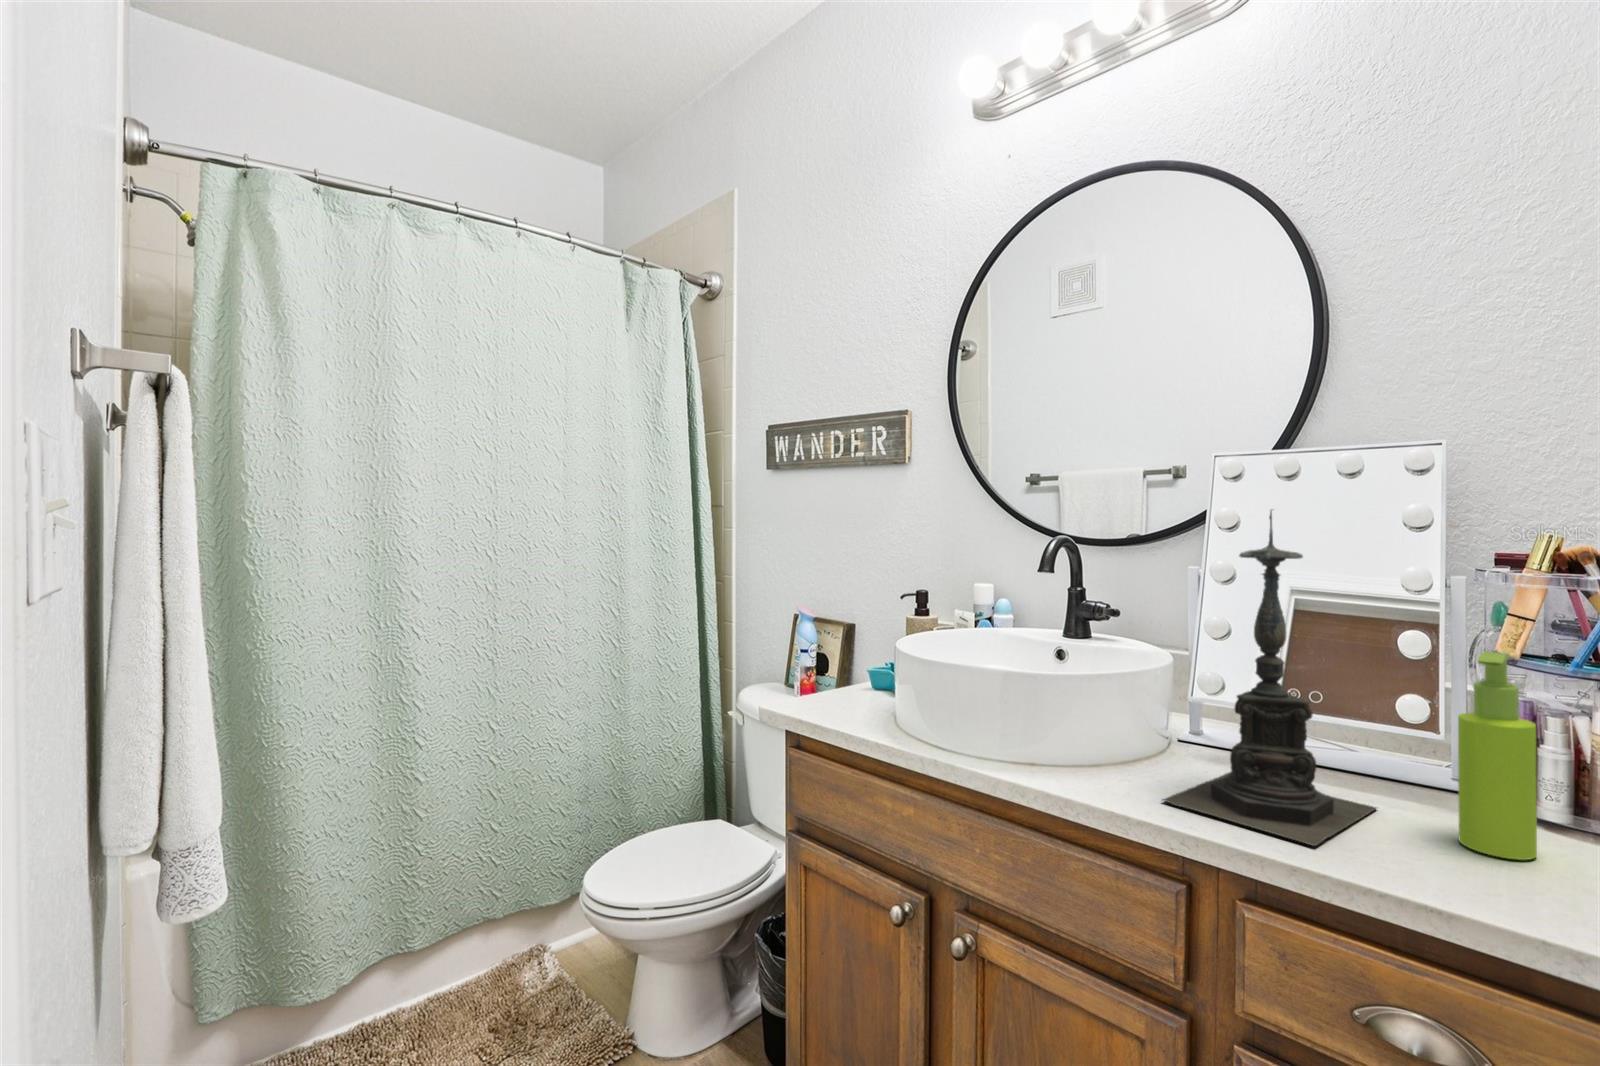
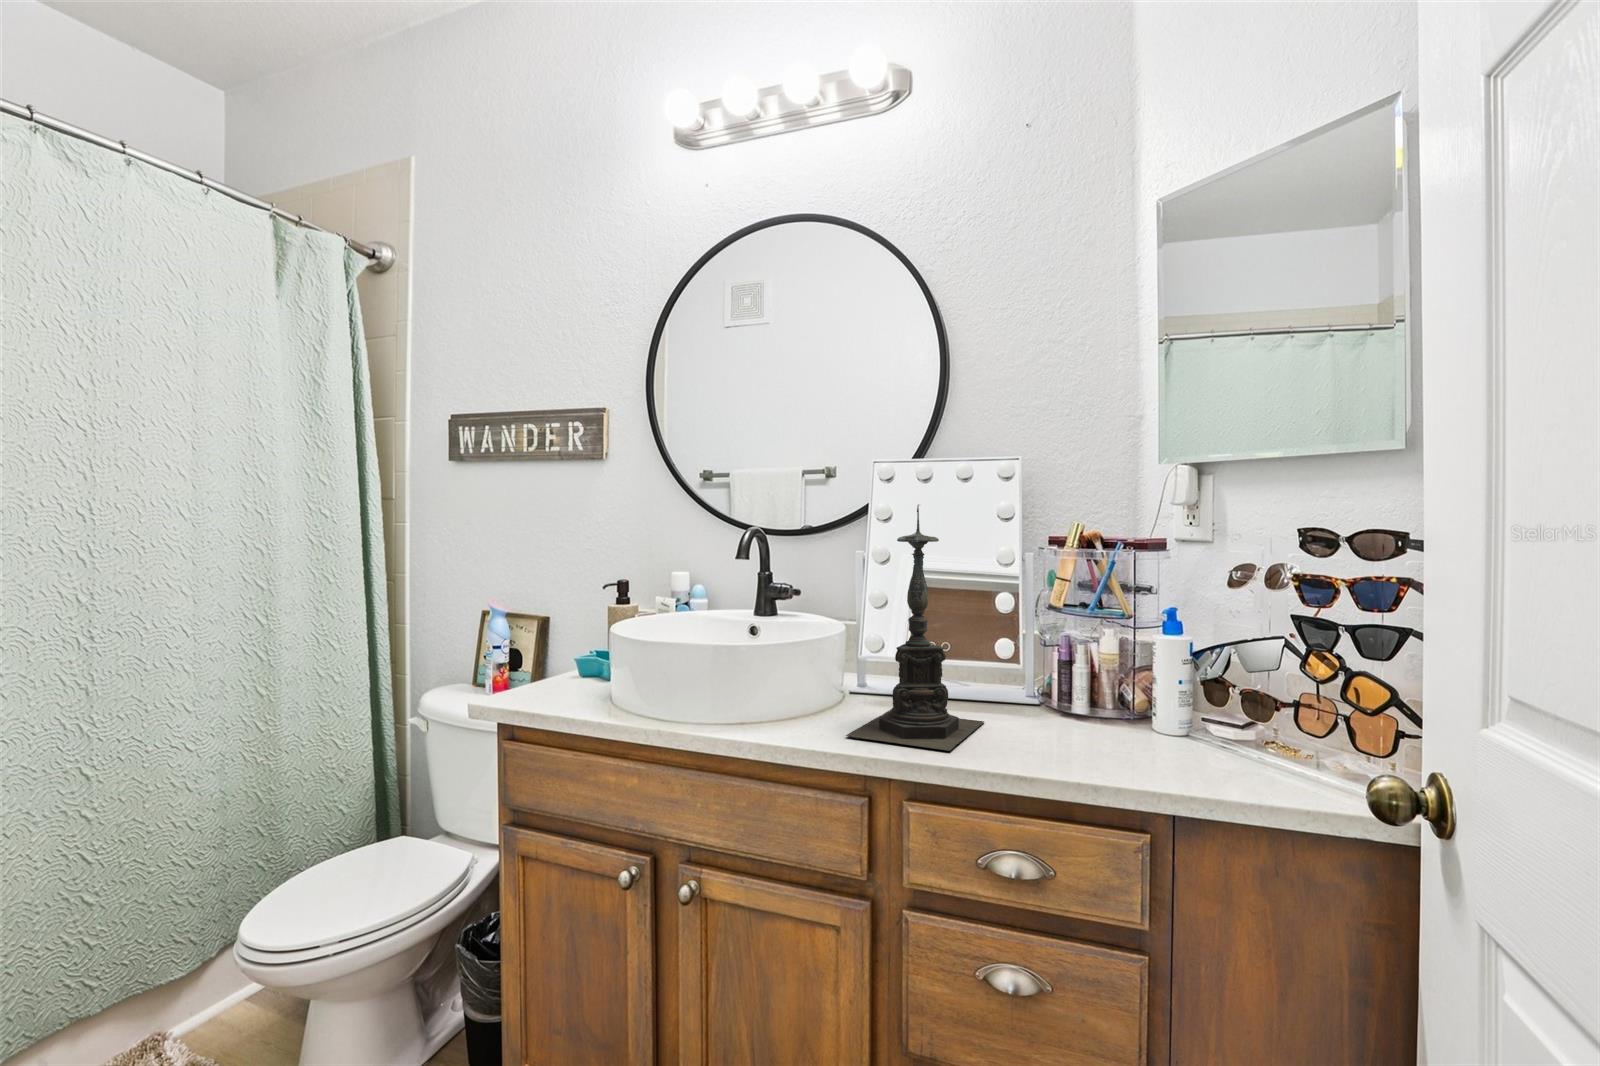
soap dispenser: present [1458,651,1537,860] -> none [1031,603,1072,741]

